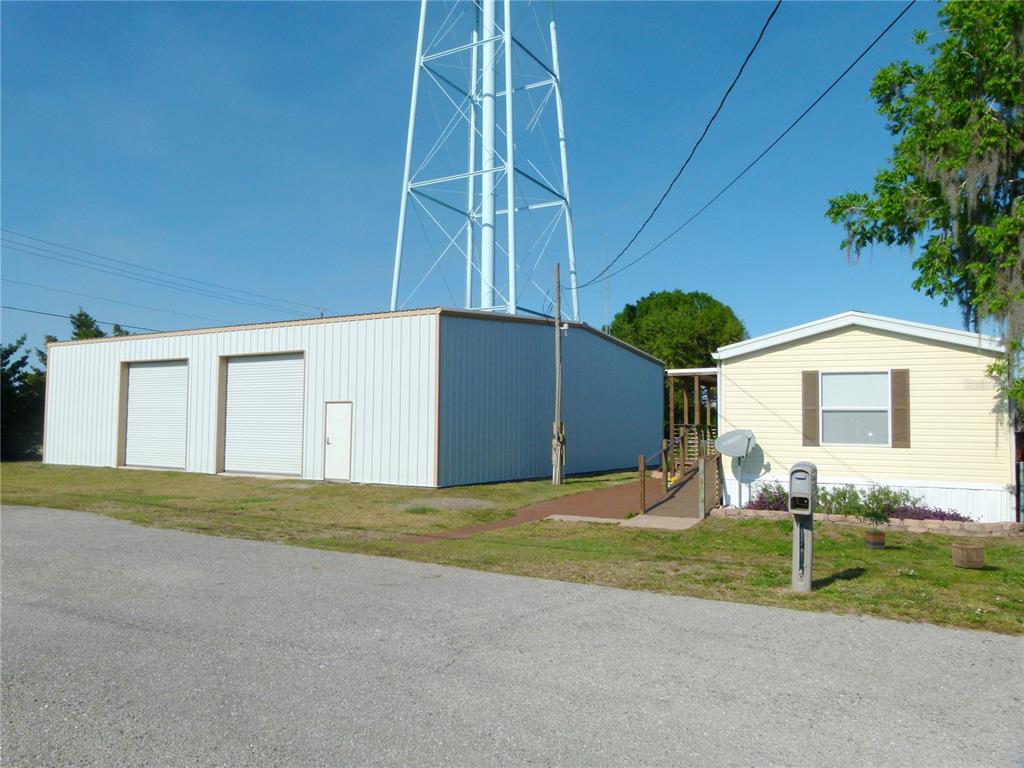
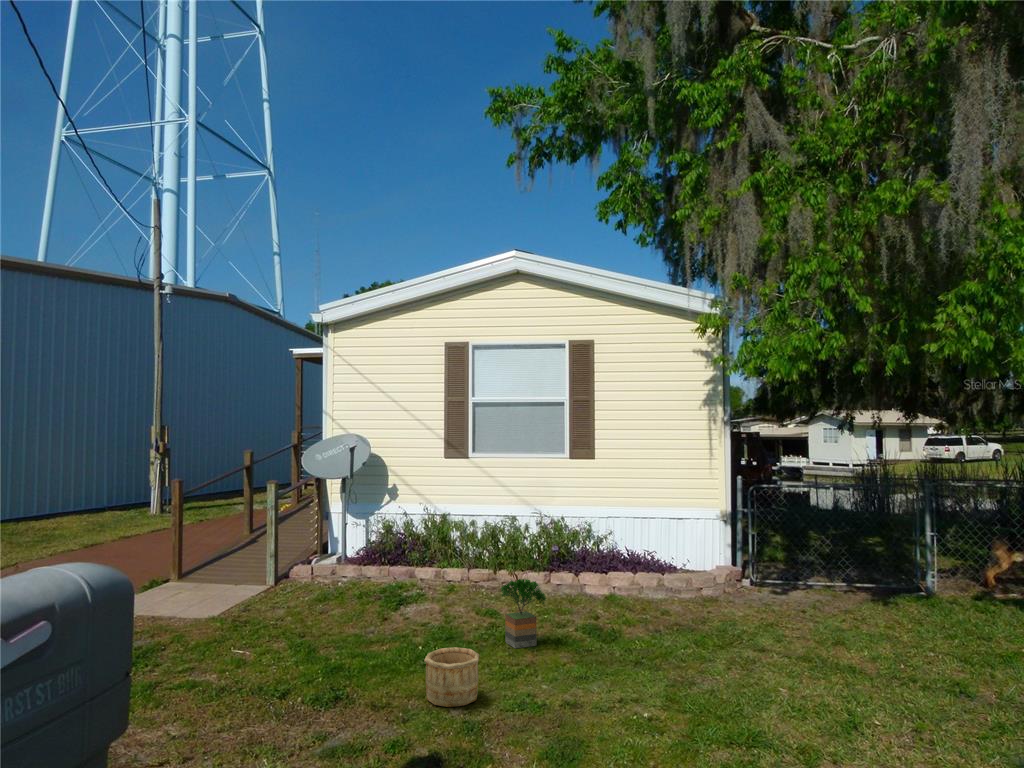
wooden bucket: present [952,542,984,568] -> present [424,647,480,707]

